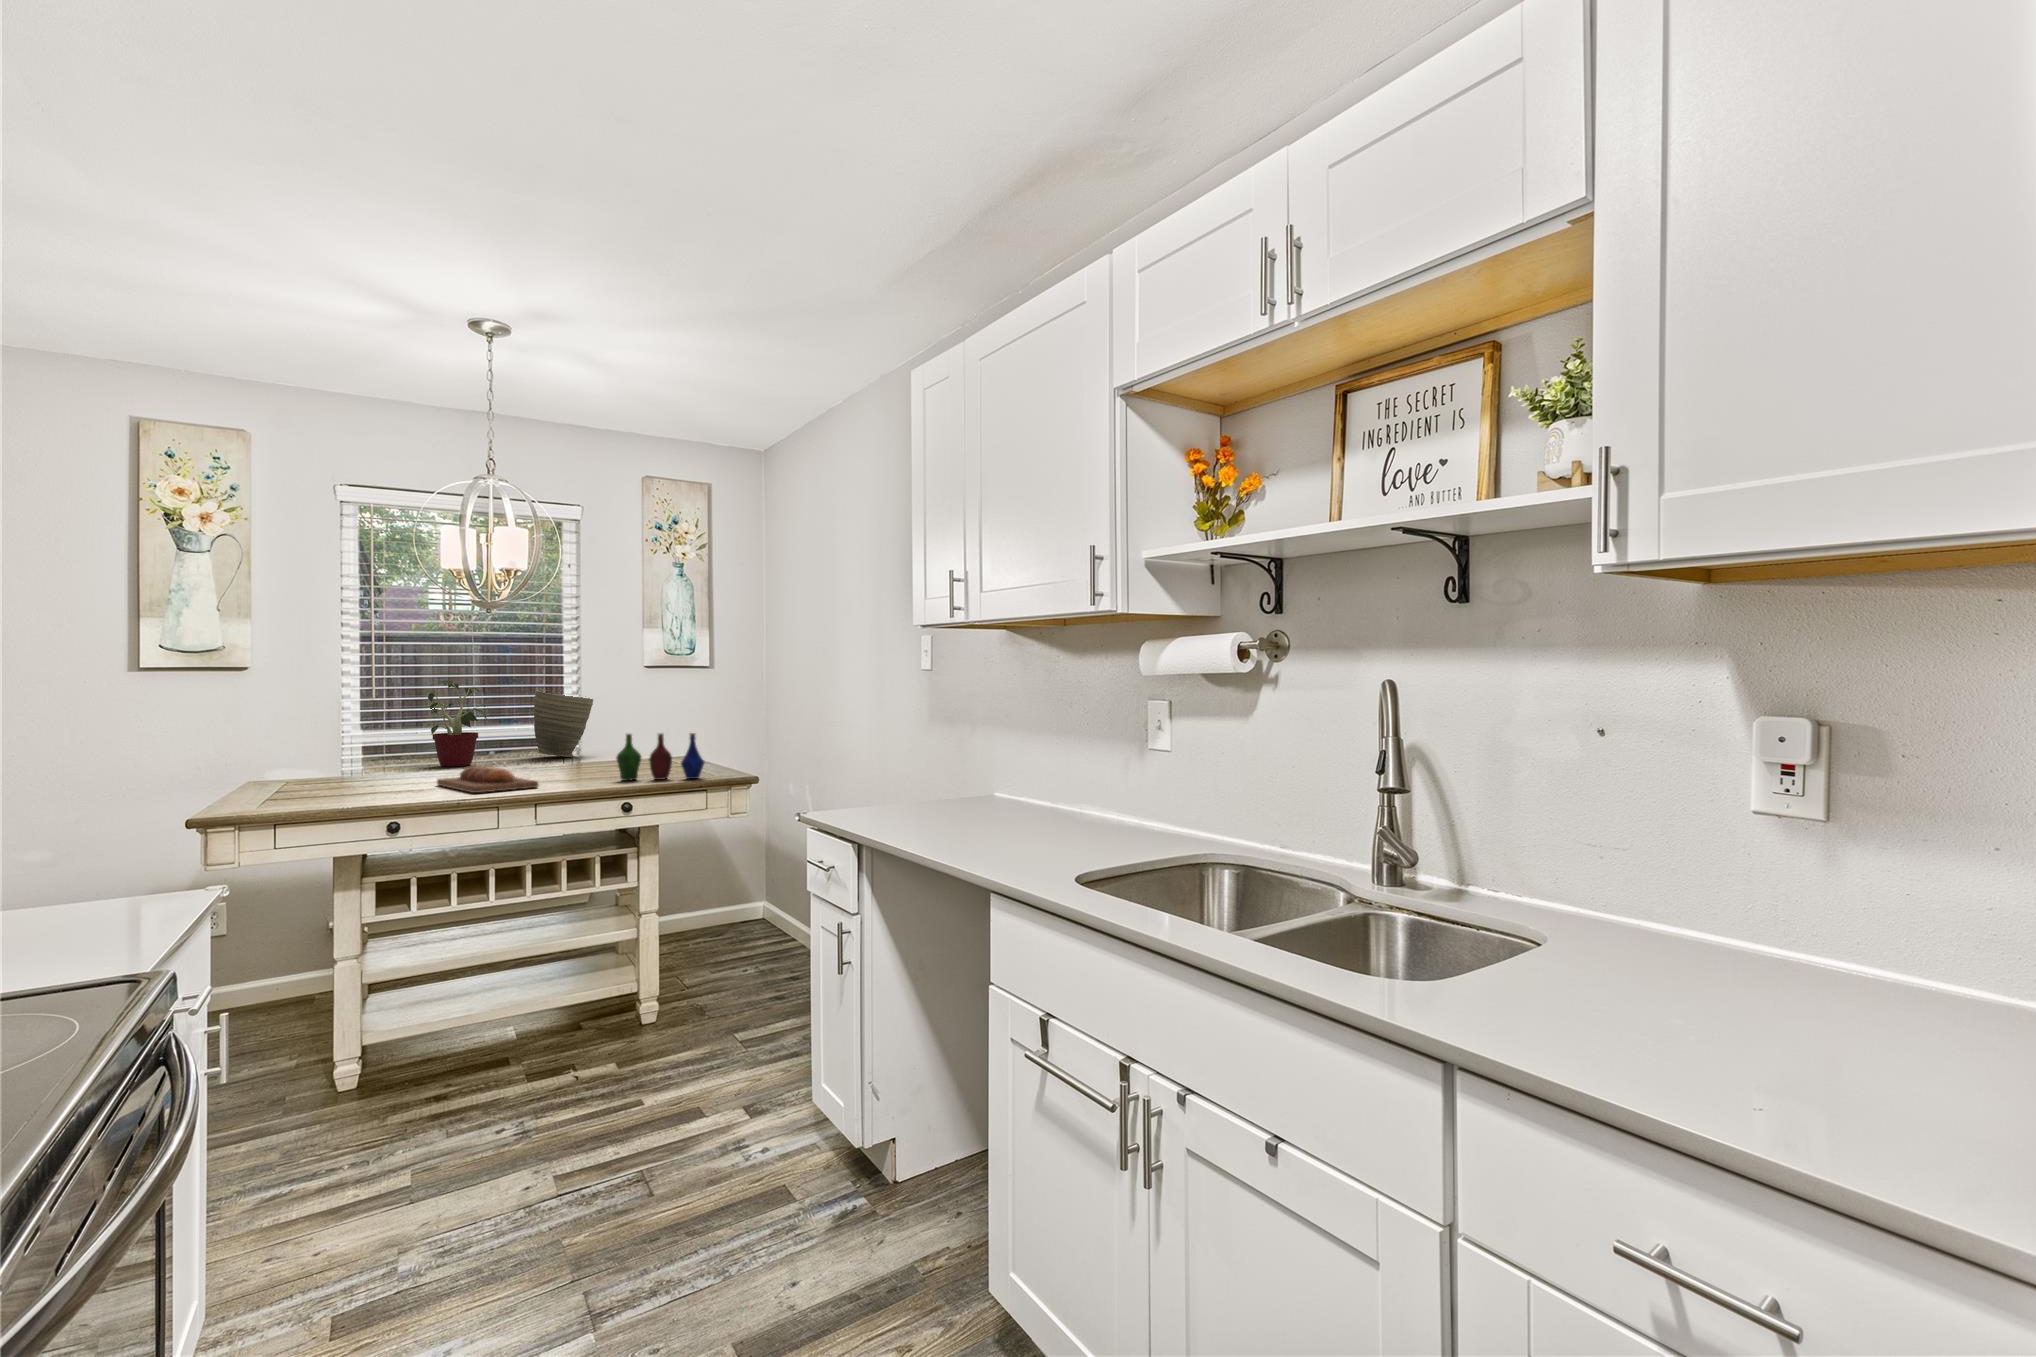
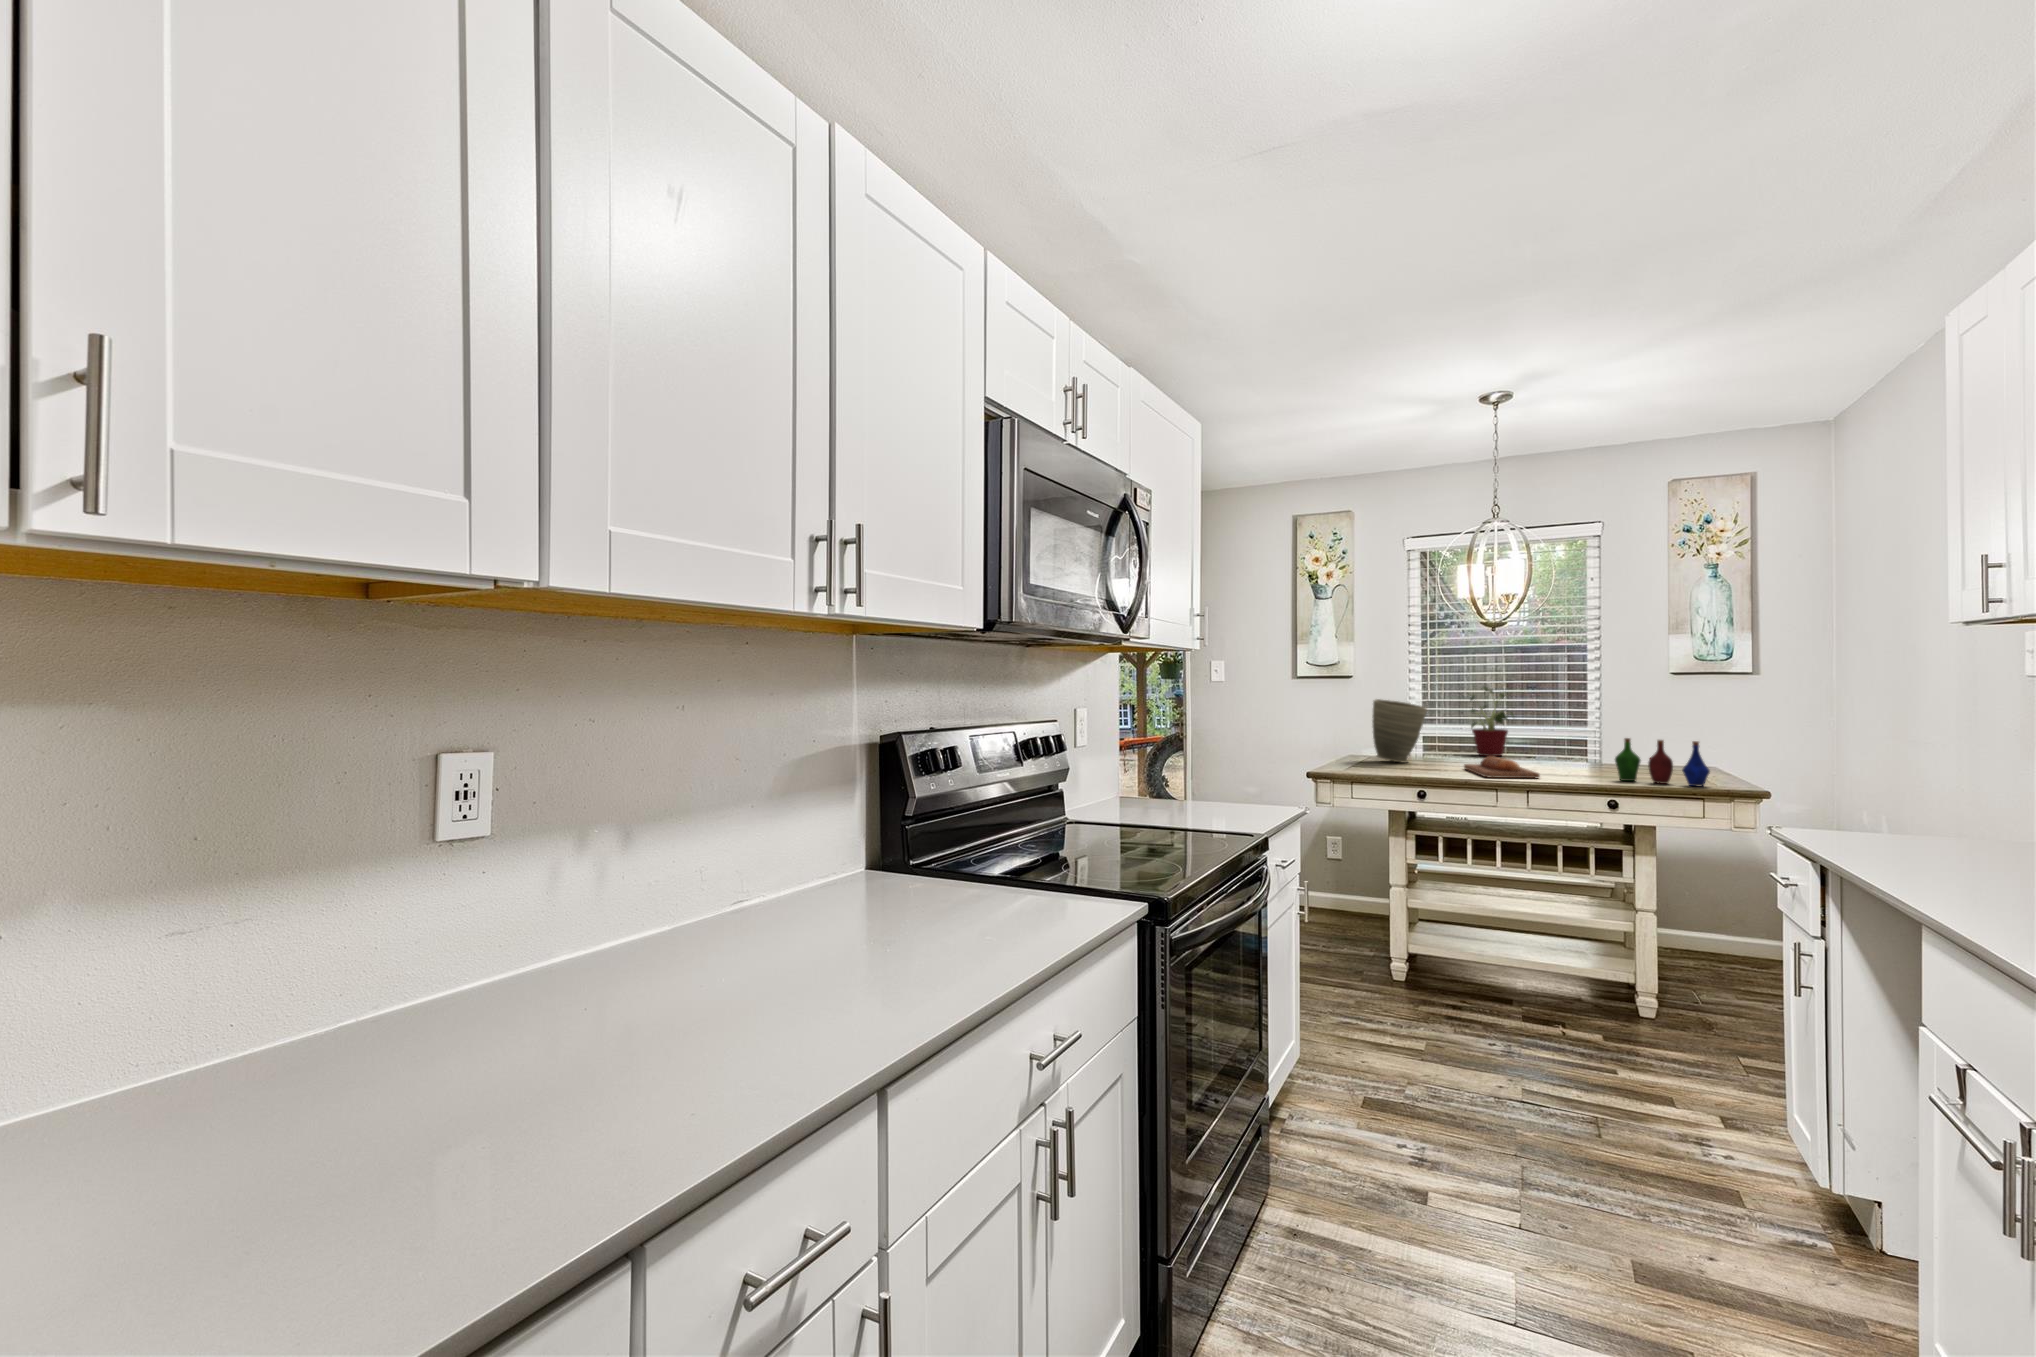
vase: present [534,690,593,757] -> present [1372,699,1427,763]

